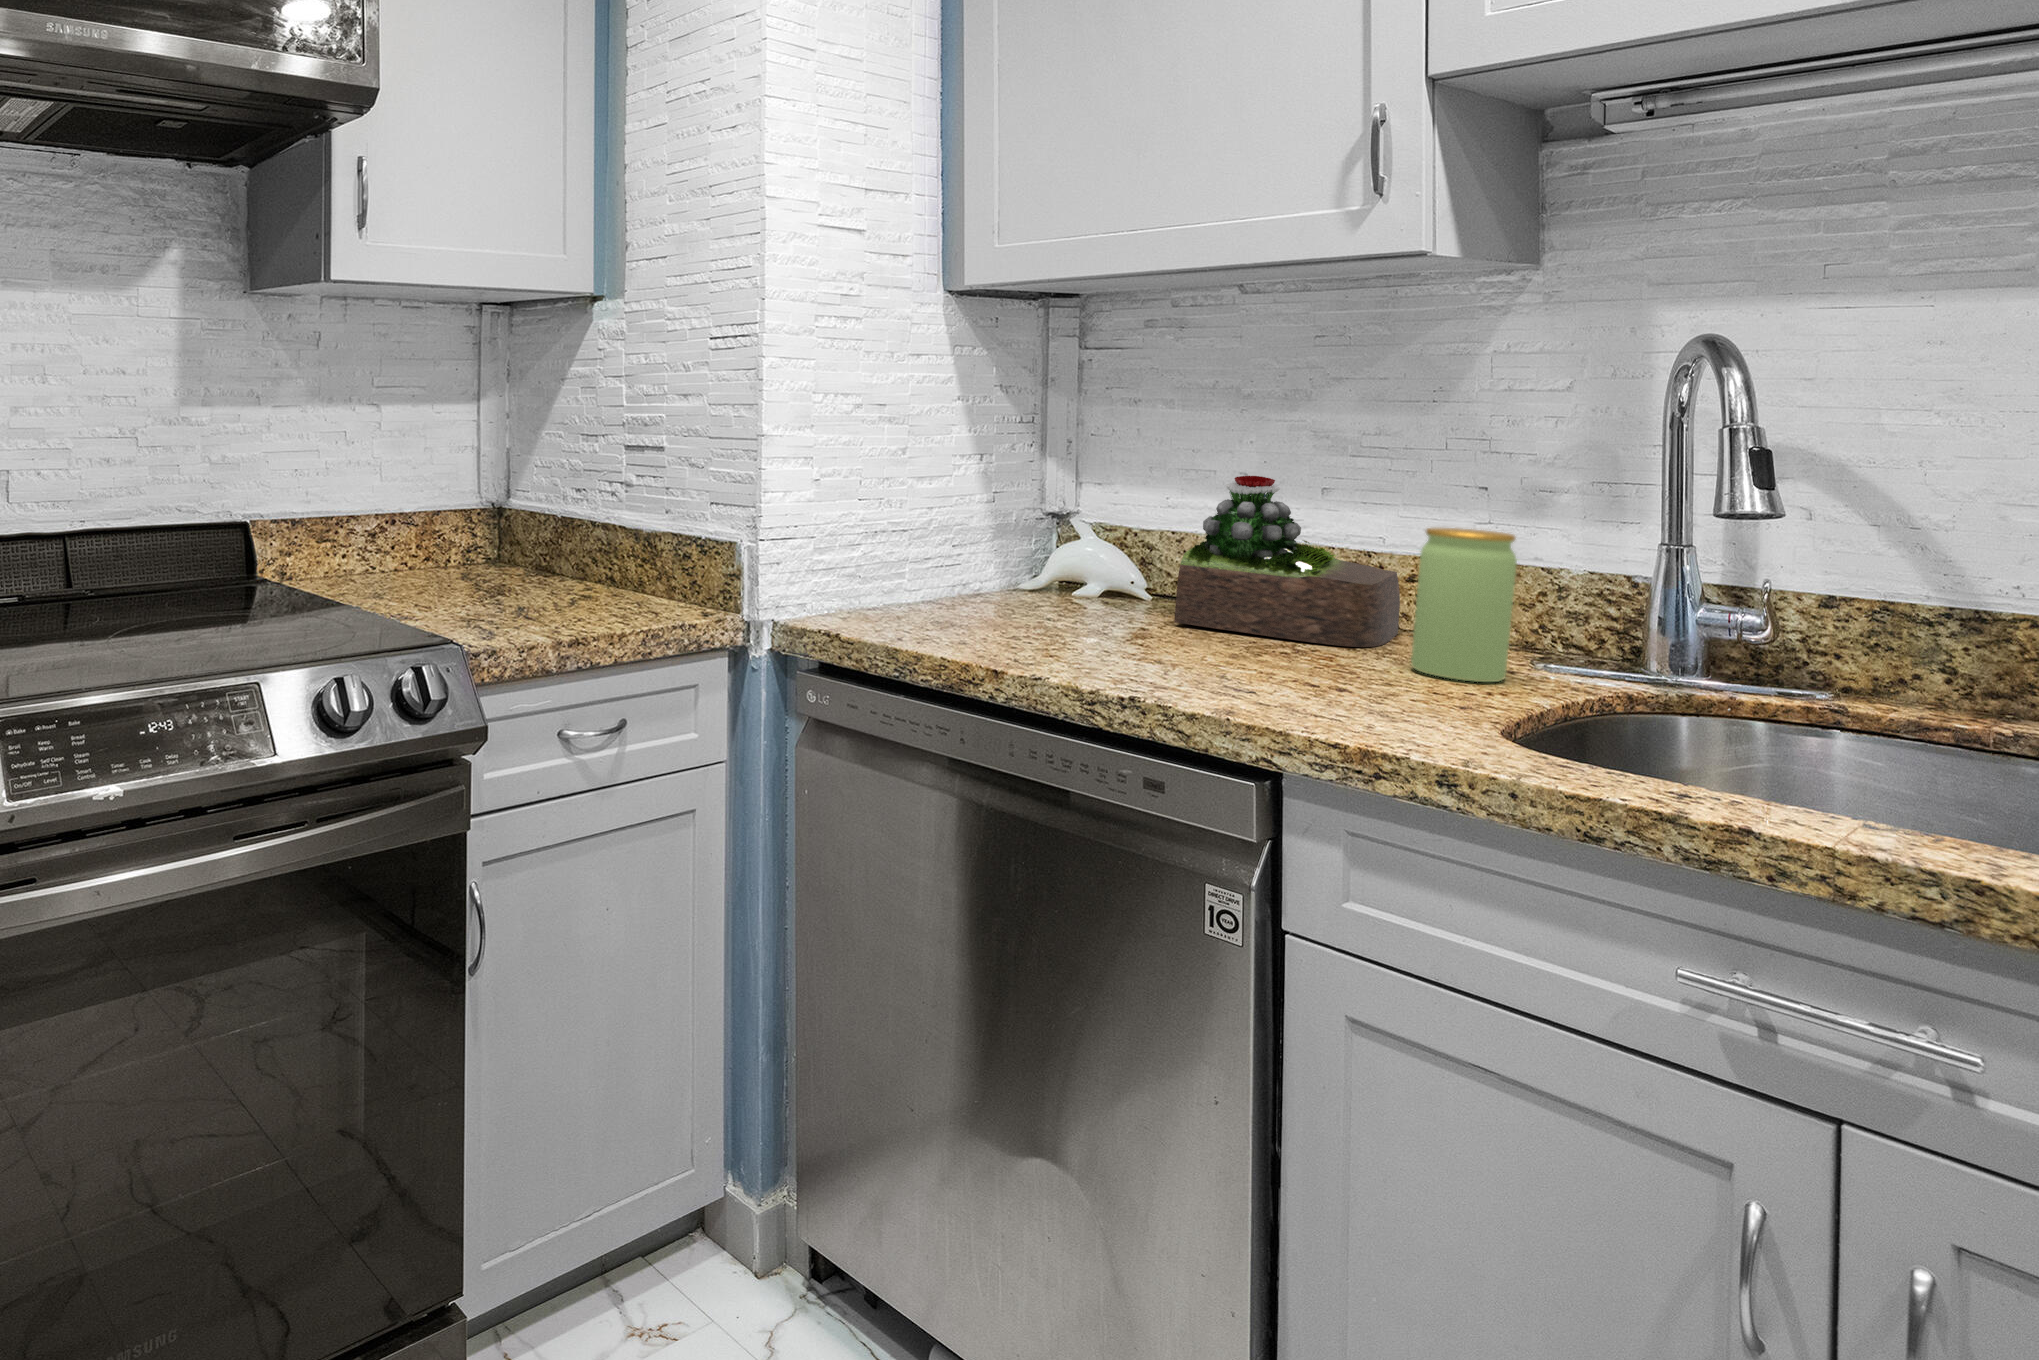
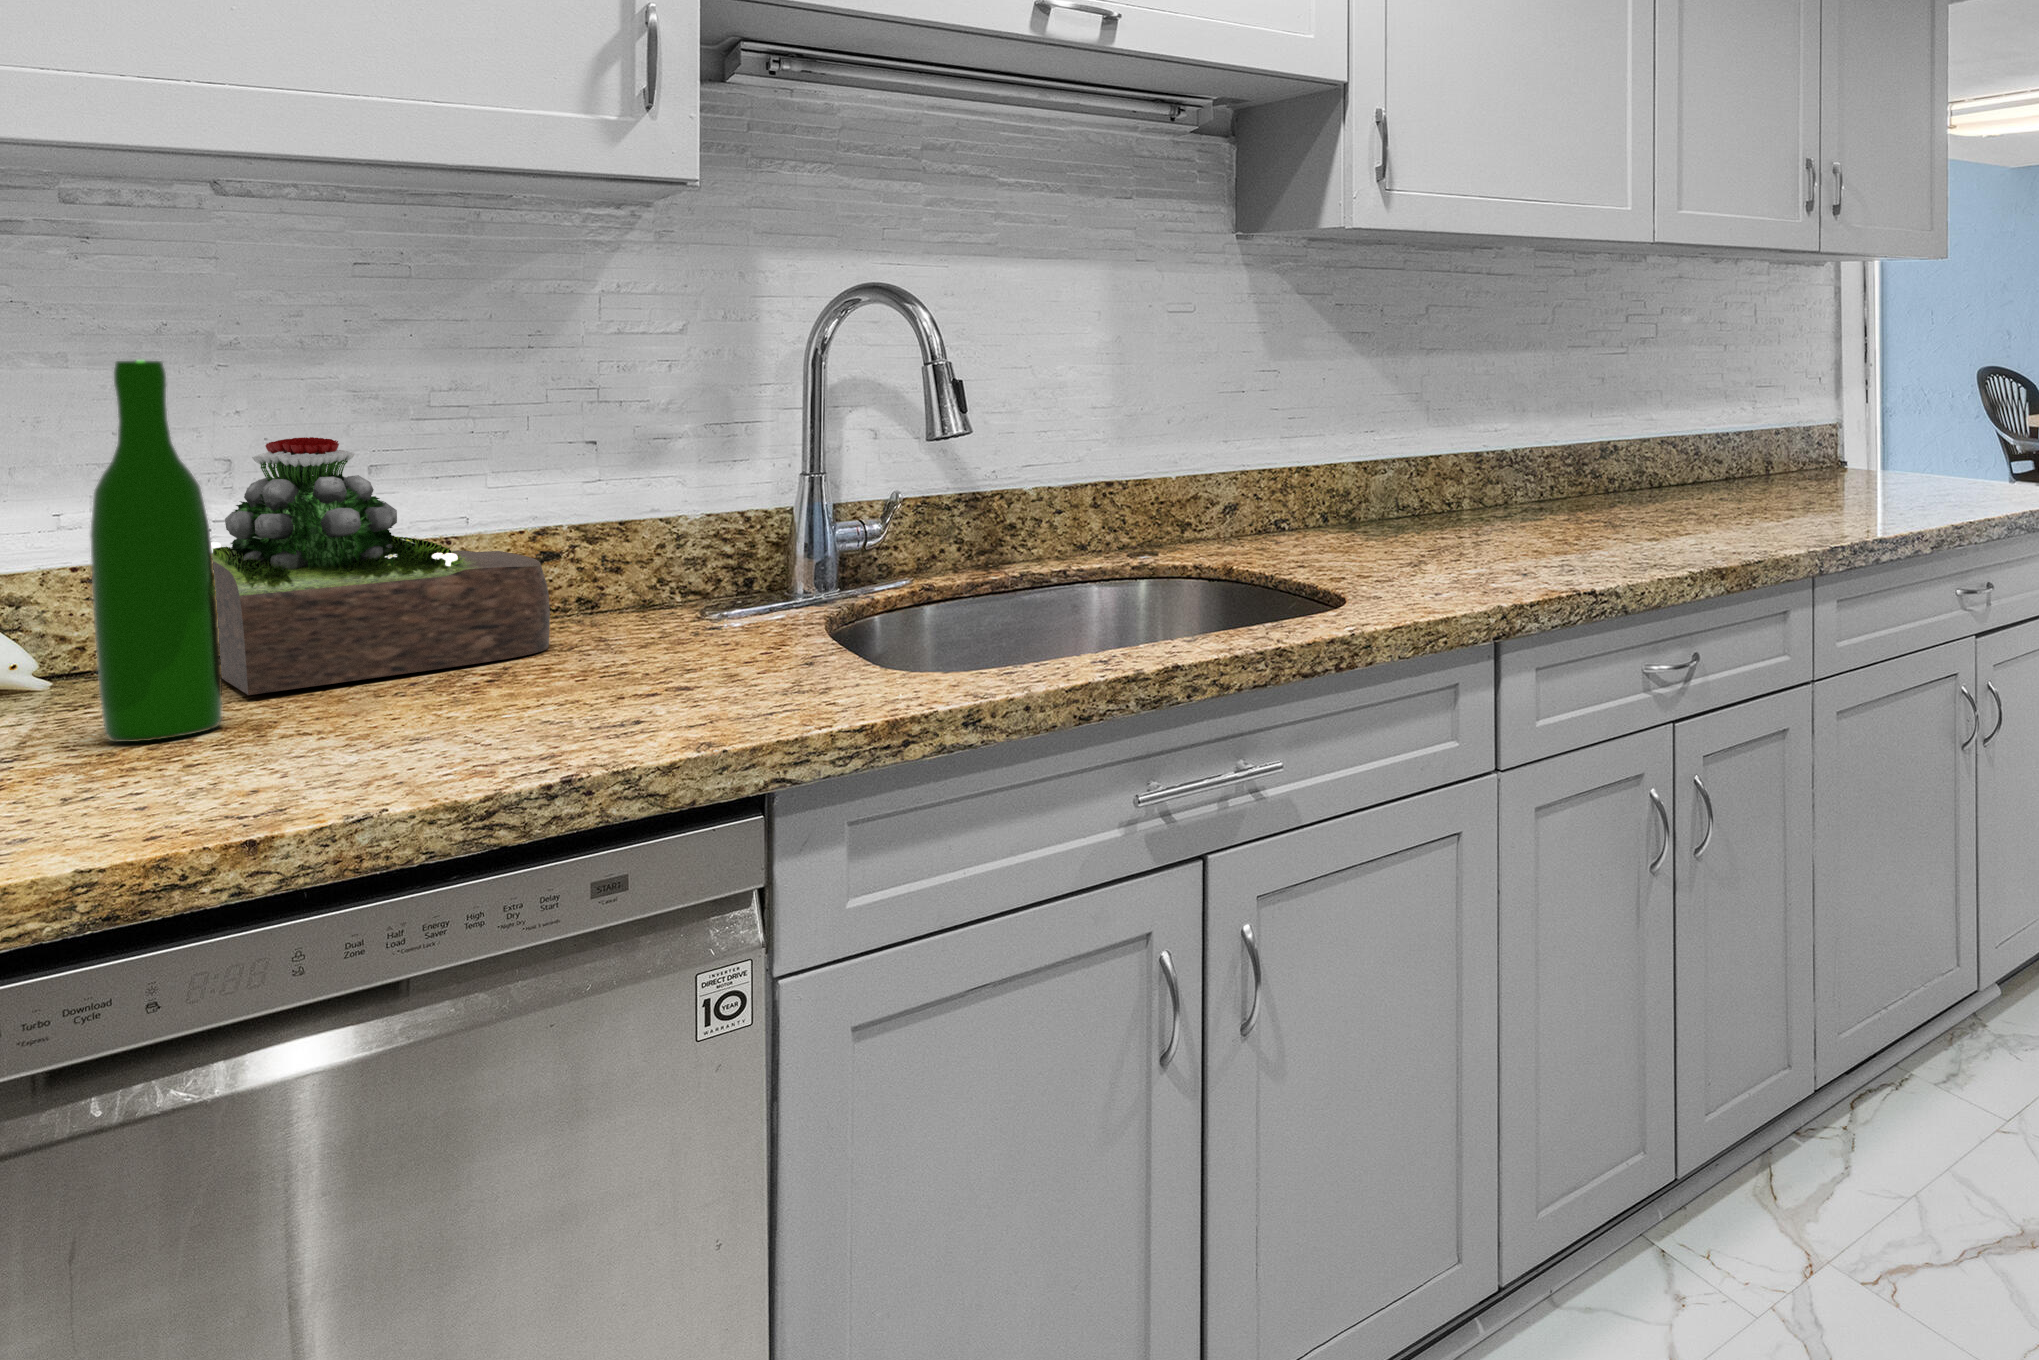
wine bottle: none [1084,427,1142,632] -> present [90,361,222,742]
jar: present [1411,528,1517,682] -> none [641,469,752,651]

